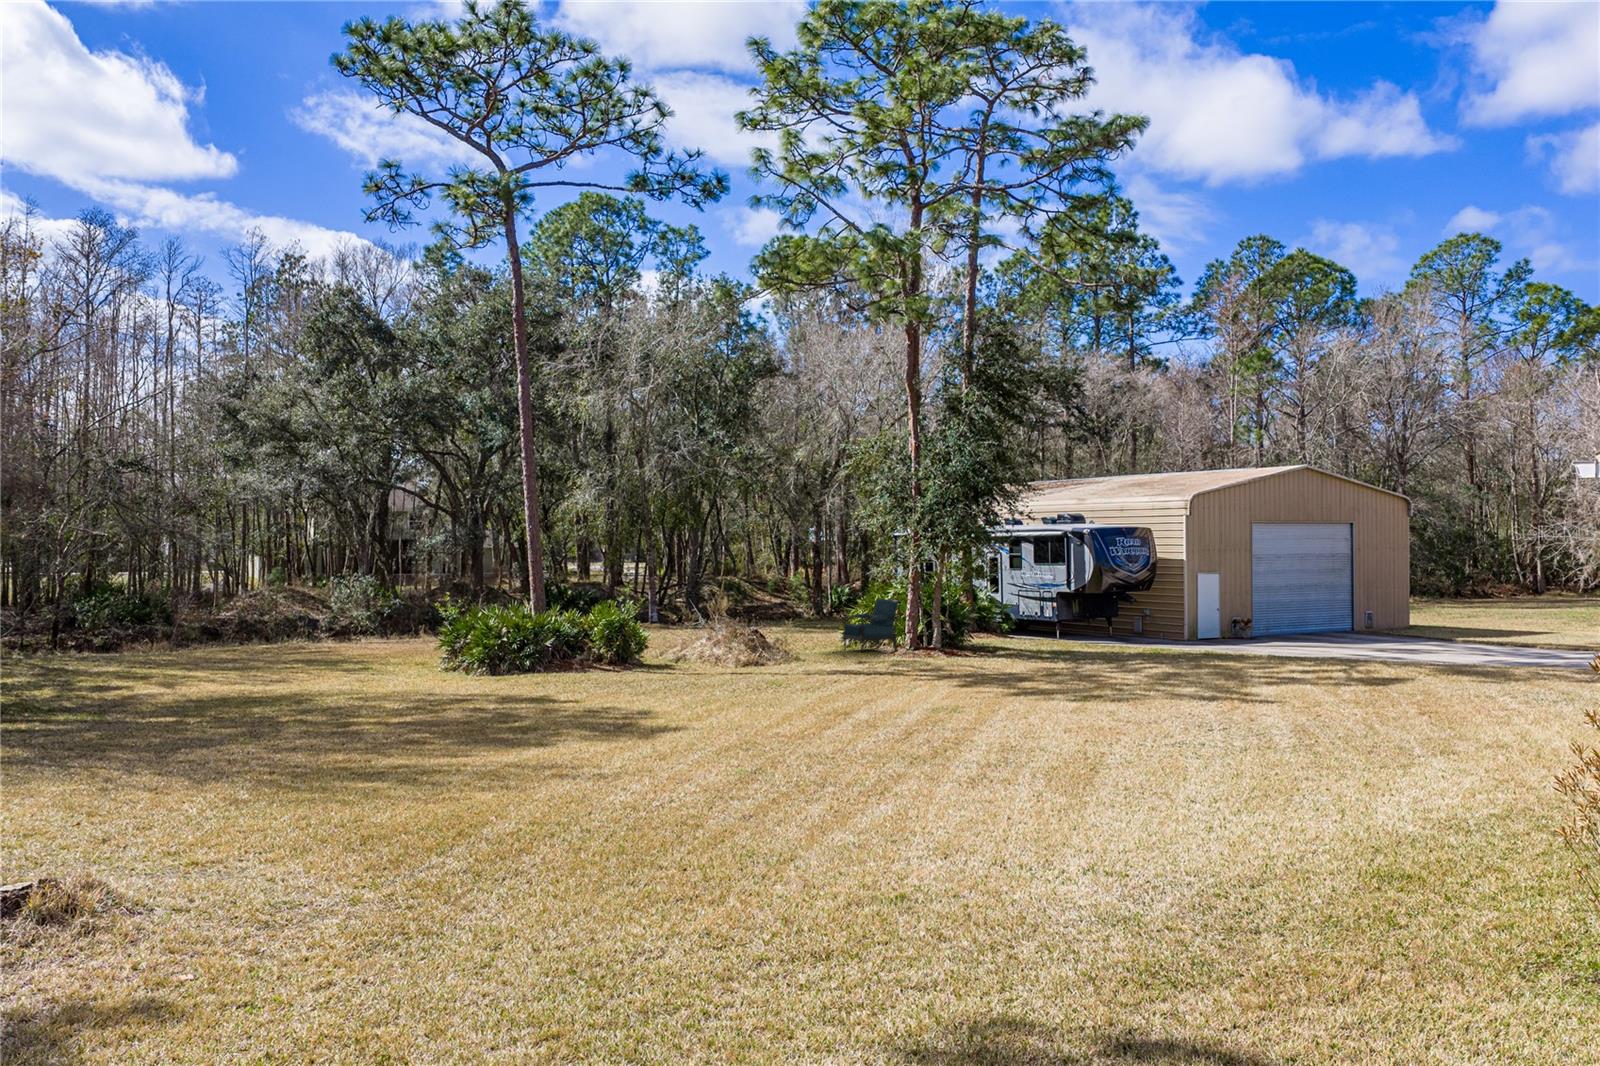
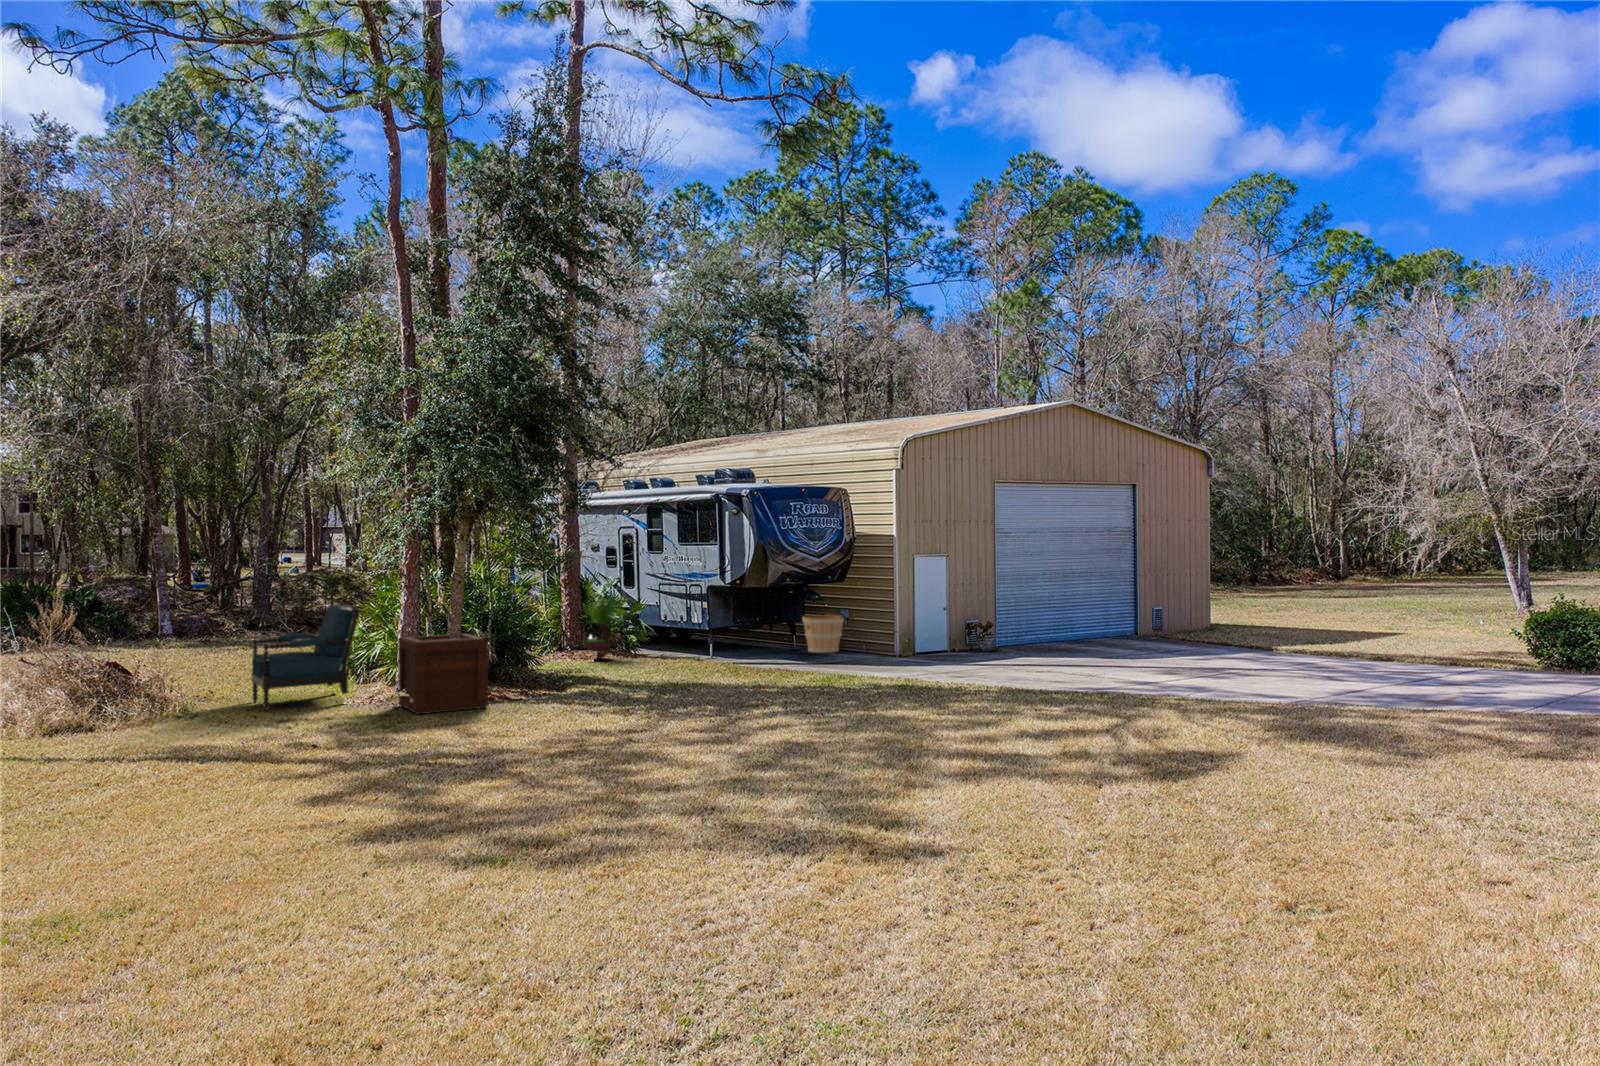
potted tree: none [981,595,1004,636] -> present [586,599,615,659]
wooden bucket: none [1118,611,1147,635] -> present [802,614,844,653]
wooden crate: none [927,615,979,656] -> present [399,634,488,714]

